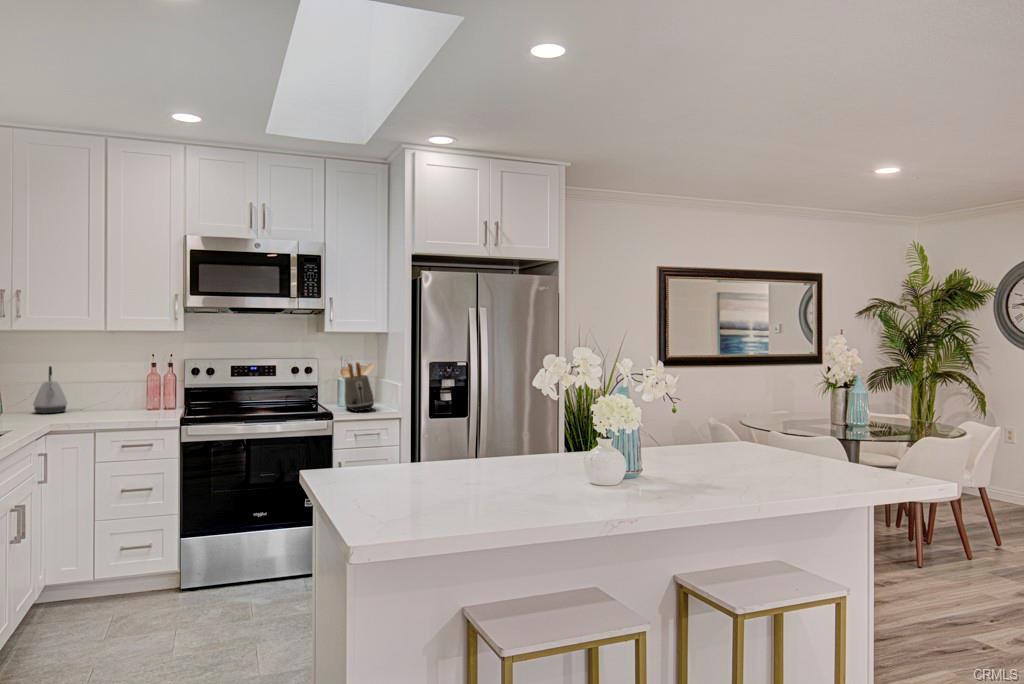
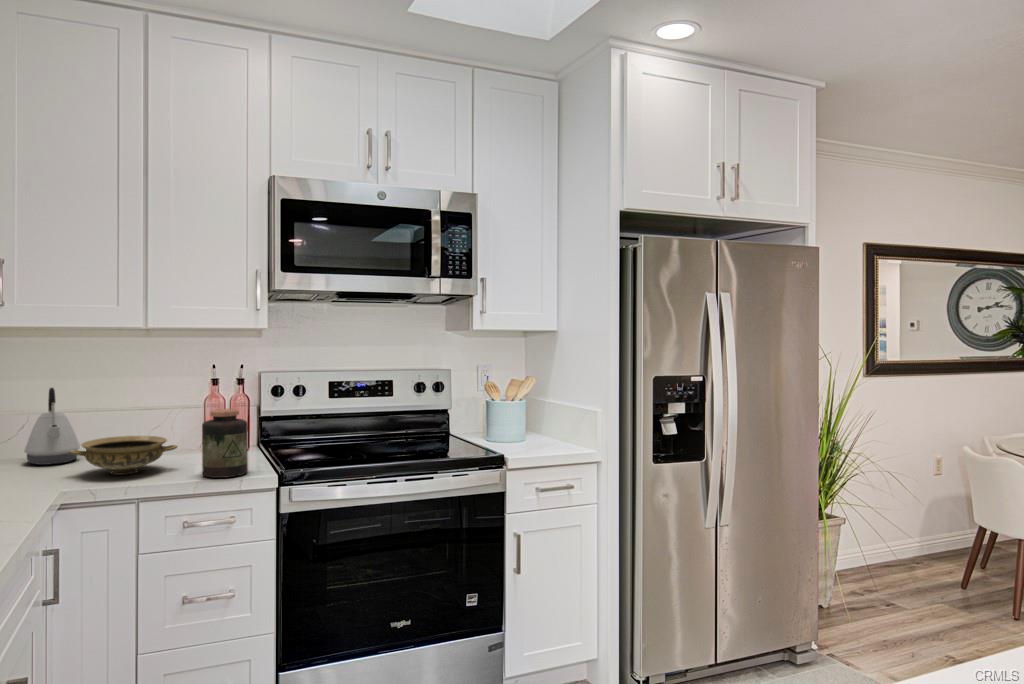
toaster: present [345,362,374,411] -> none [501,375,557,452]
jar: none [136,379,165,419] -> present [202,409,248,478]
ceramic bowl: none [58,396,124,418] -> present [70,436,177,475]

